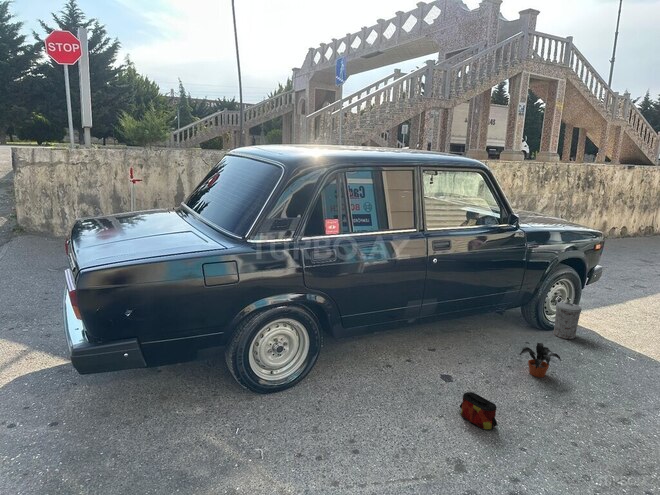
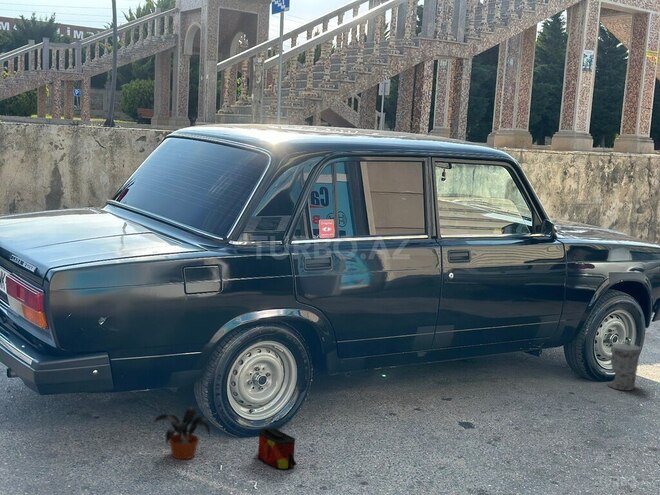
potted plant: present [520,343,561,377] -> present [155,407,210,459]
bag: present [460,392,497,430] -> present [258,428,296,470]

